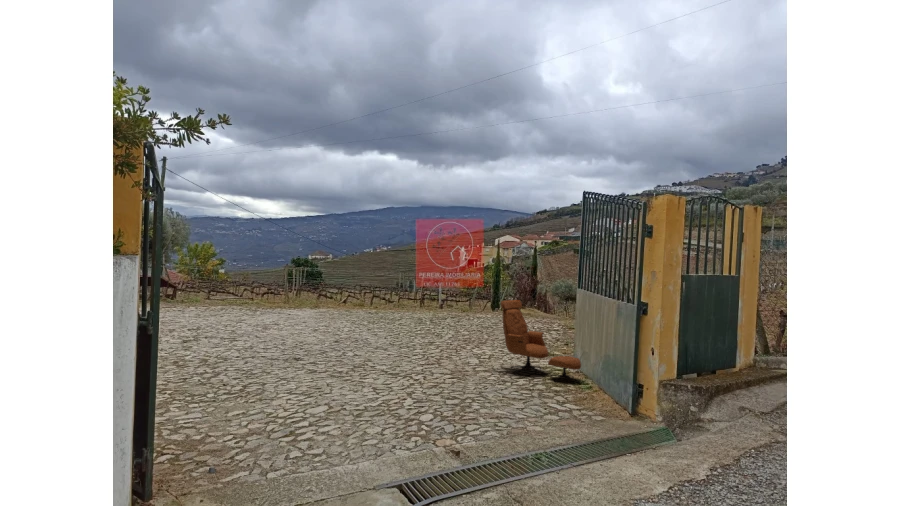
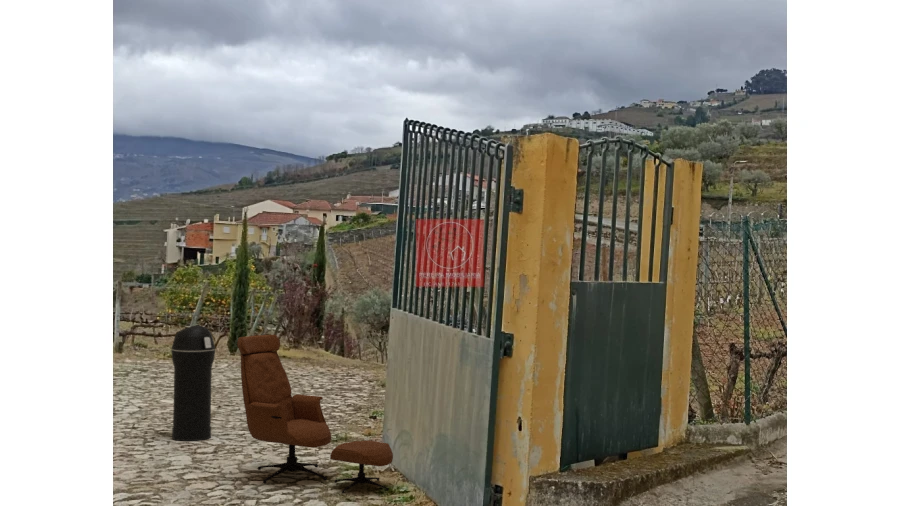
trash can: none [467,295,488,353] -> present [171,325,215,441]

